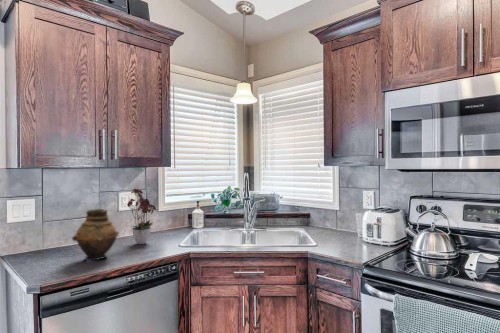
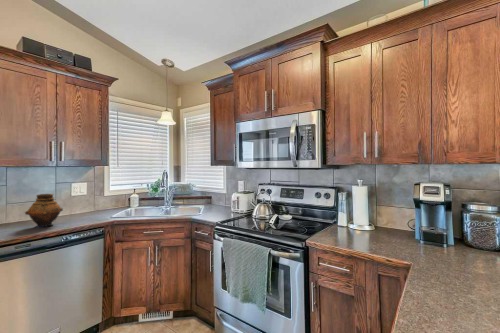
flower arrangement: present [127,189,156,244] -> none [73,179,97,217]

